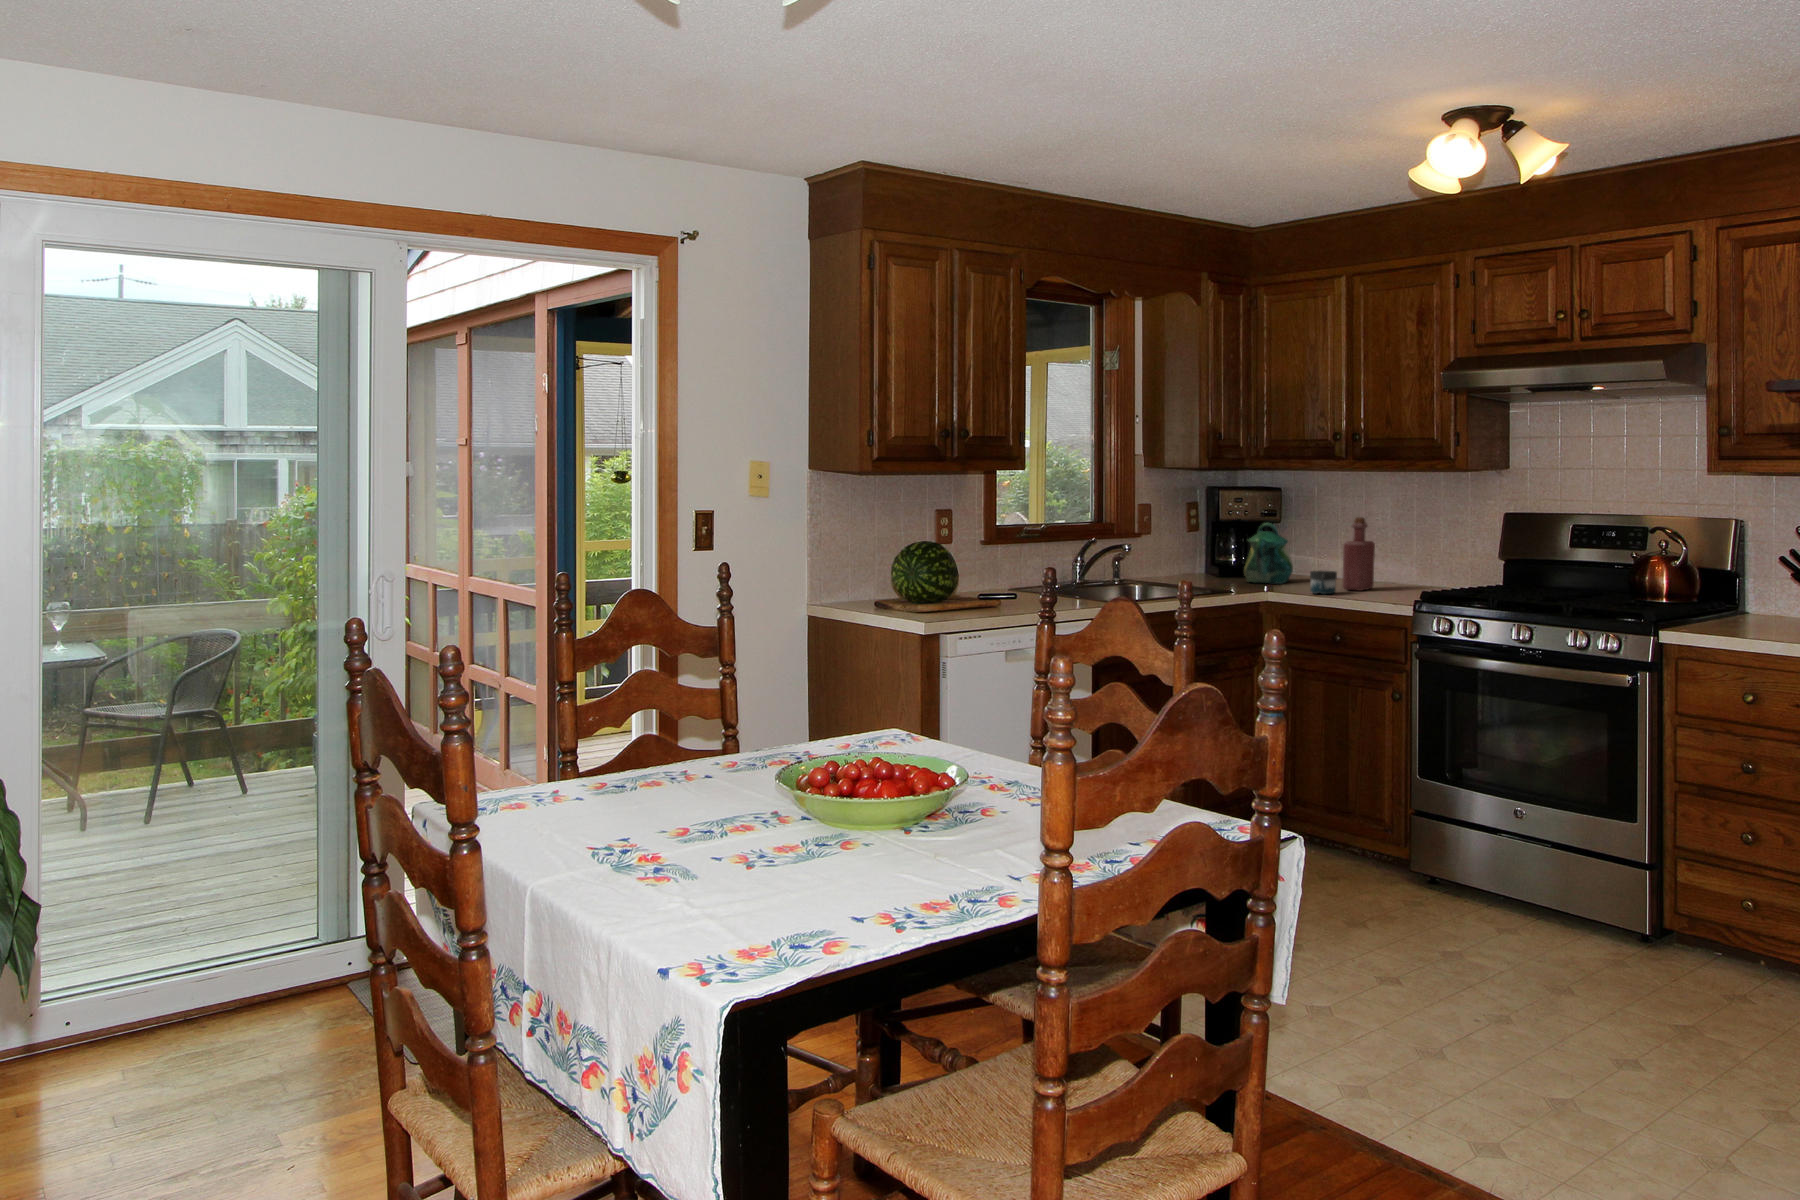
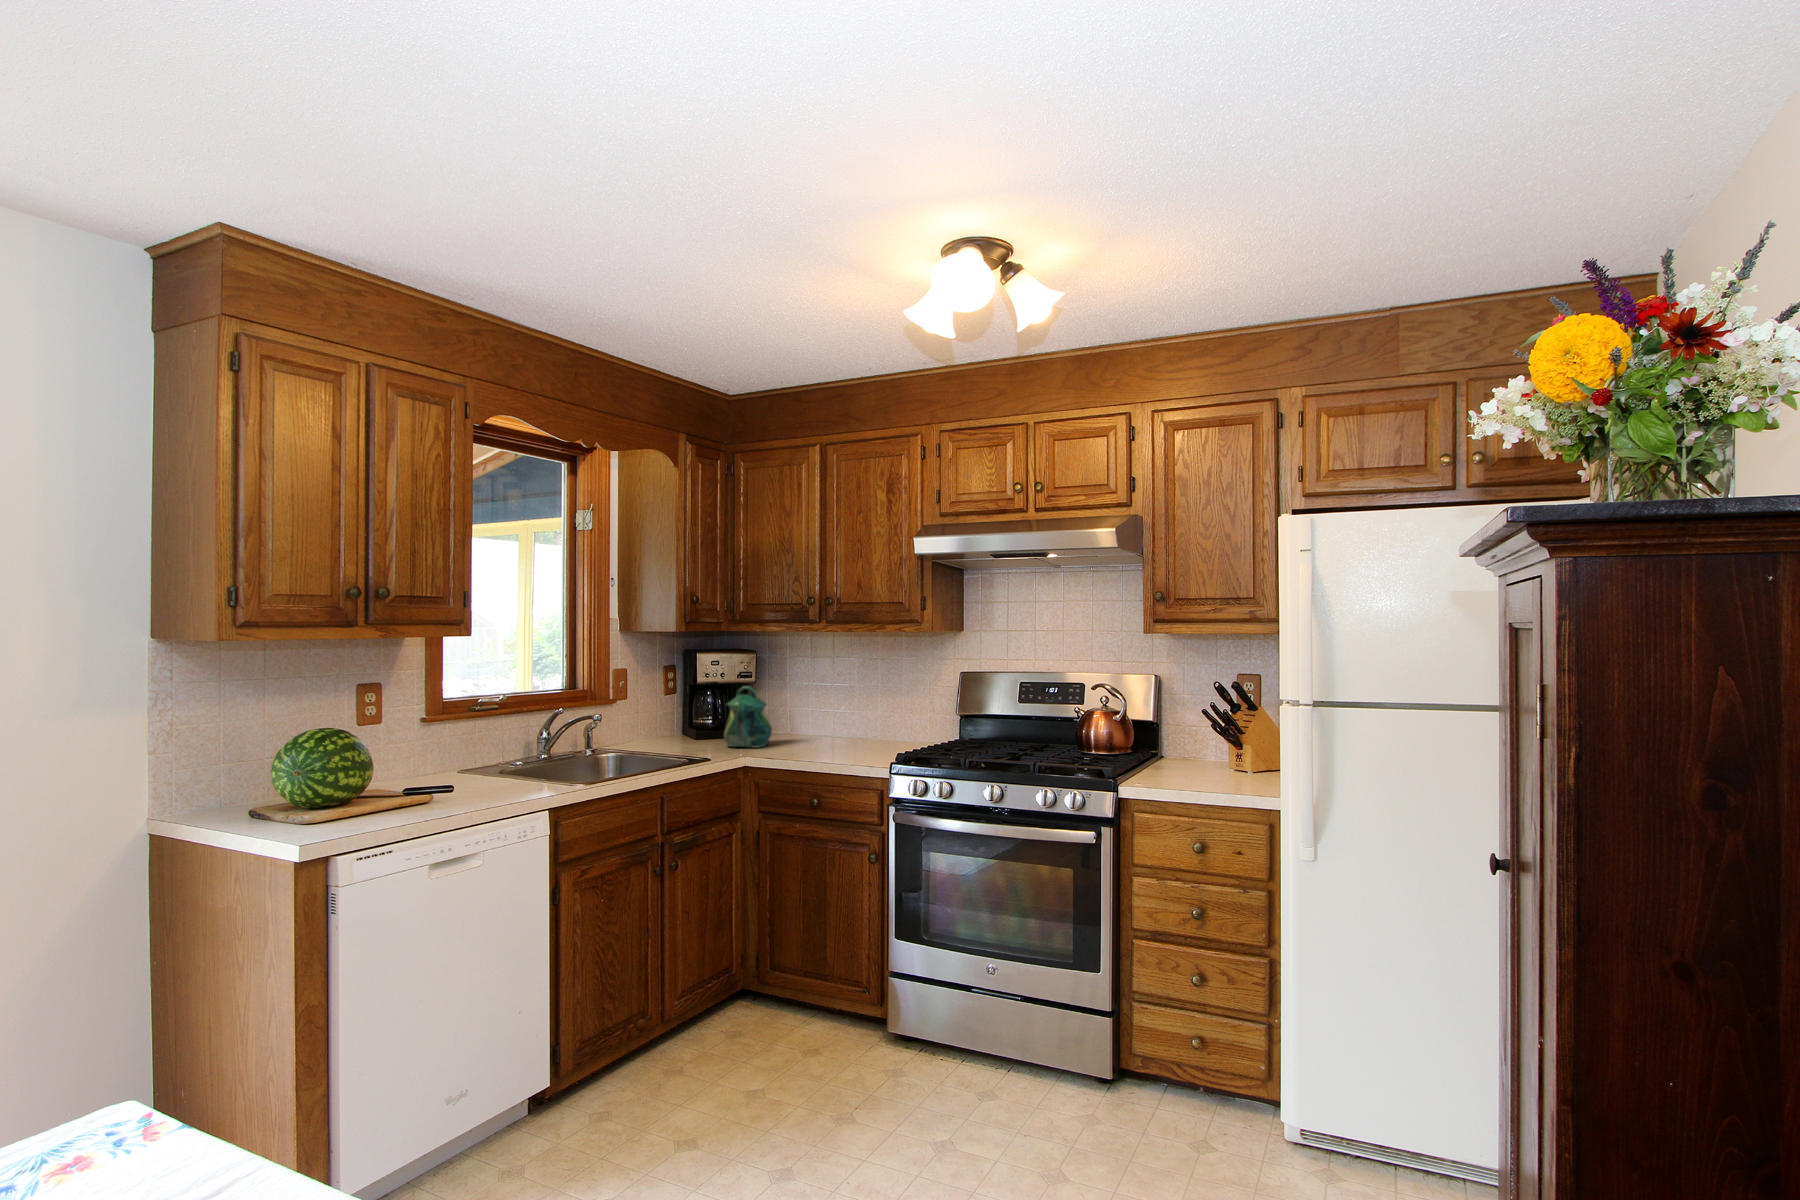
bottle: present [1342,517,1375,591] -> none [825,679,854,753]
mug: present [1310,571,1337,594] -> none [795,735,822,760]

